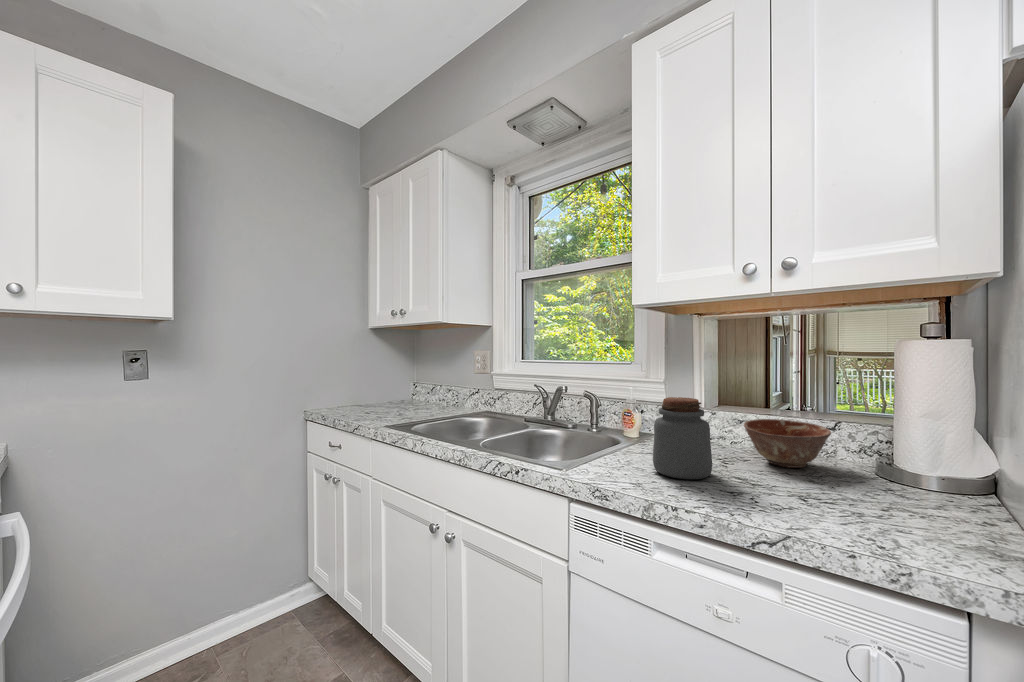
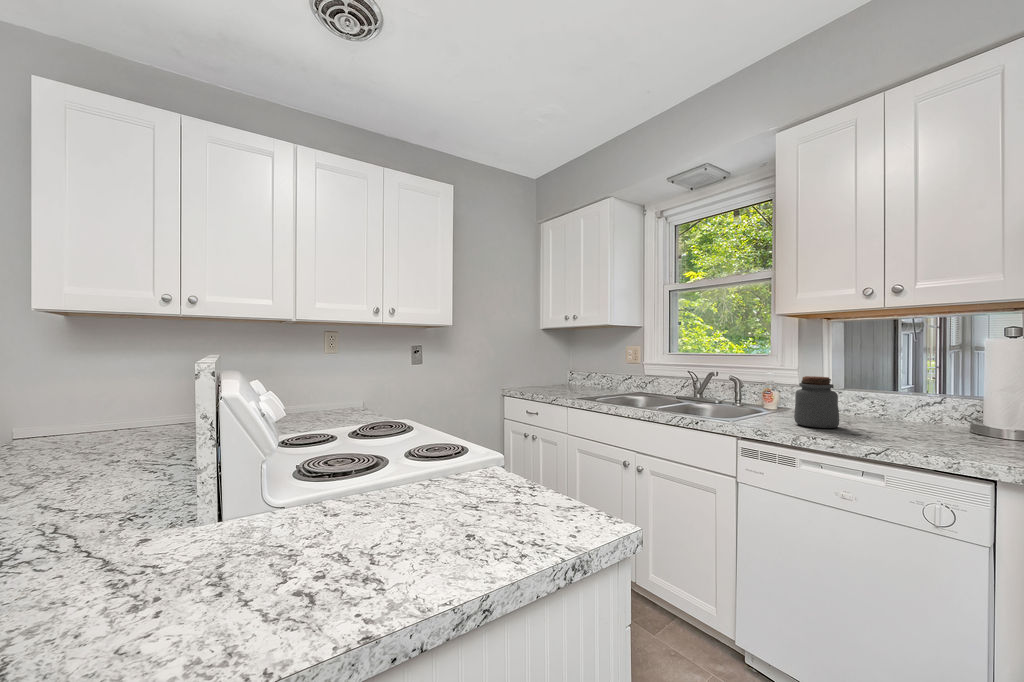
ceramic bowl: present [744,419,831,468] -> none [864,395,935,427]

